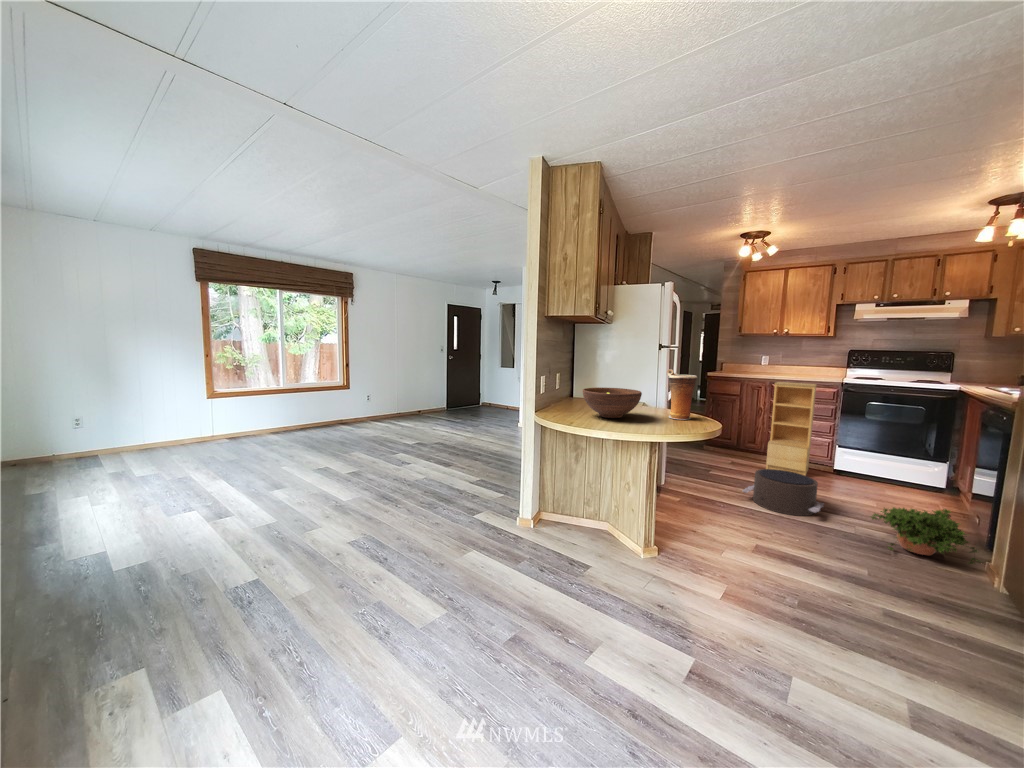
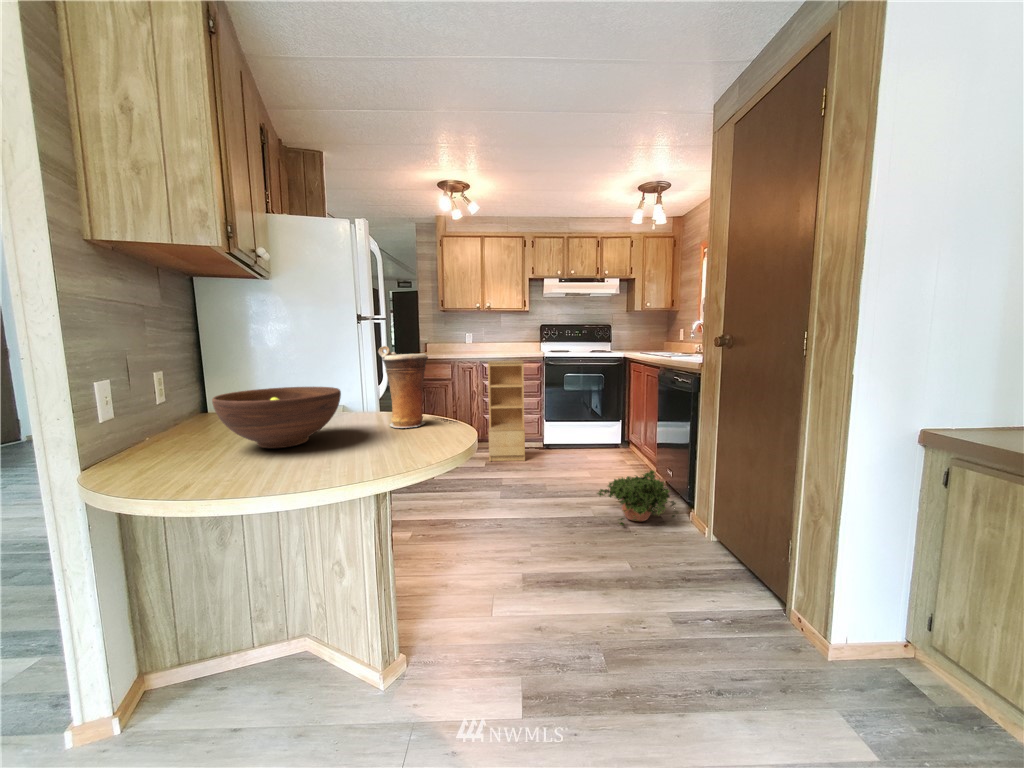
pouf: present [743,469,824,516] -> none [478,462,556,515]

